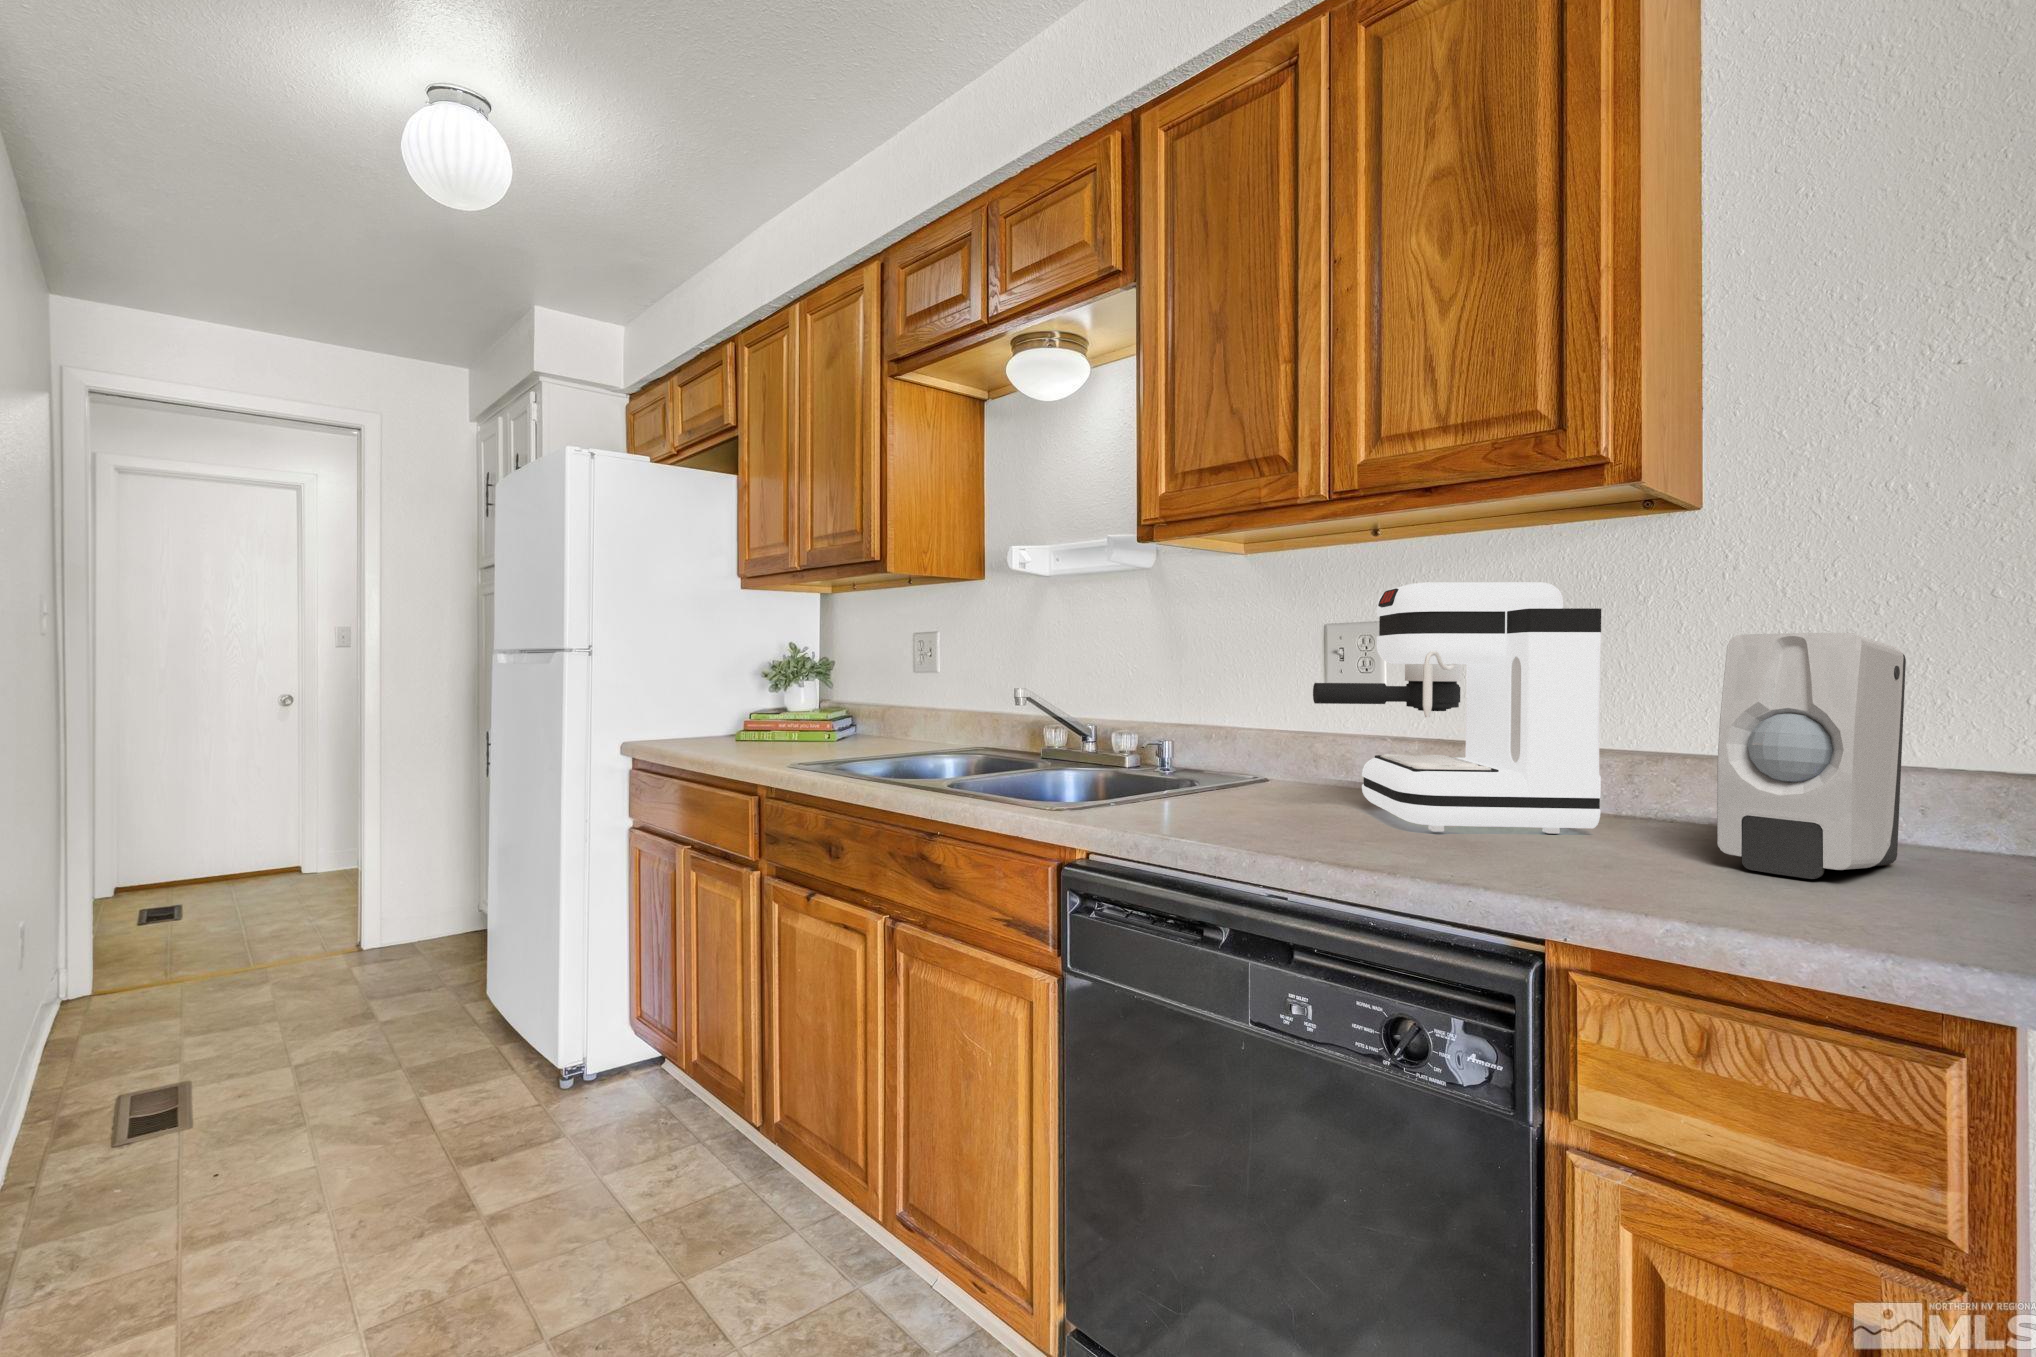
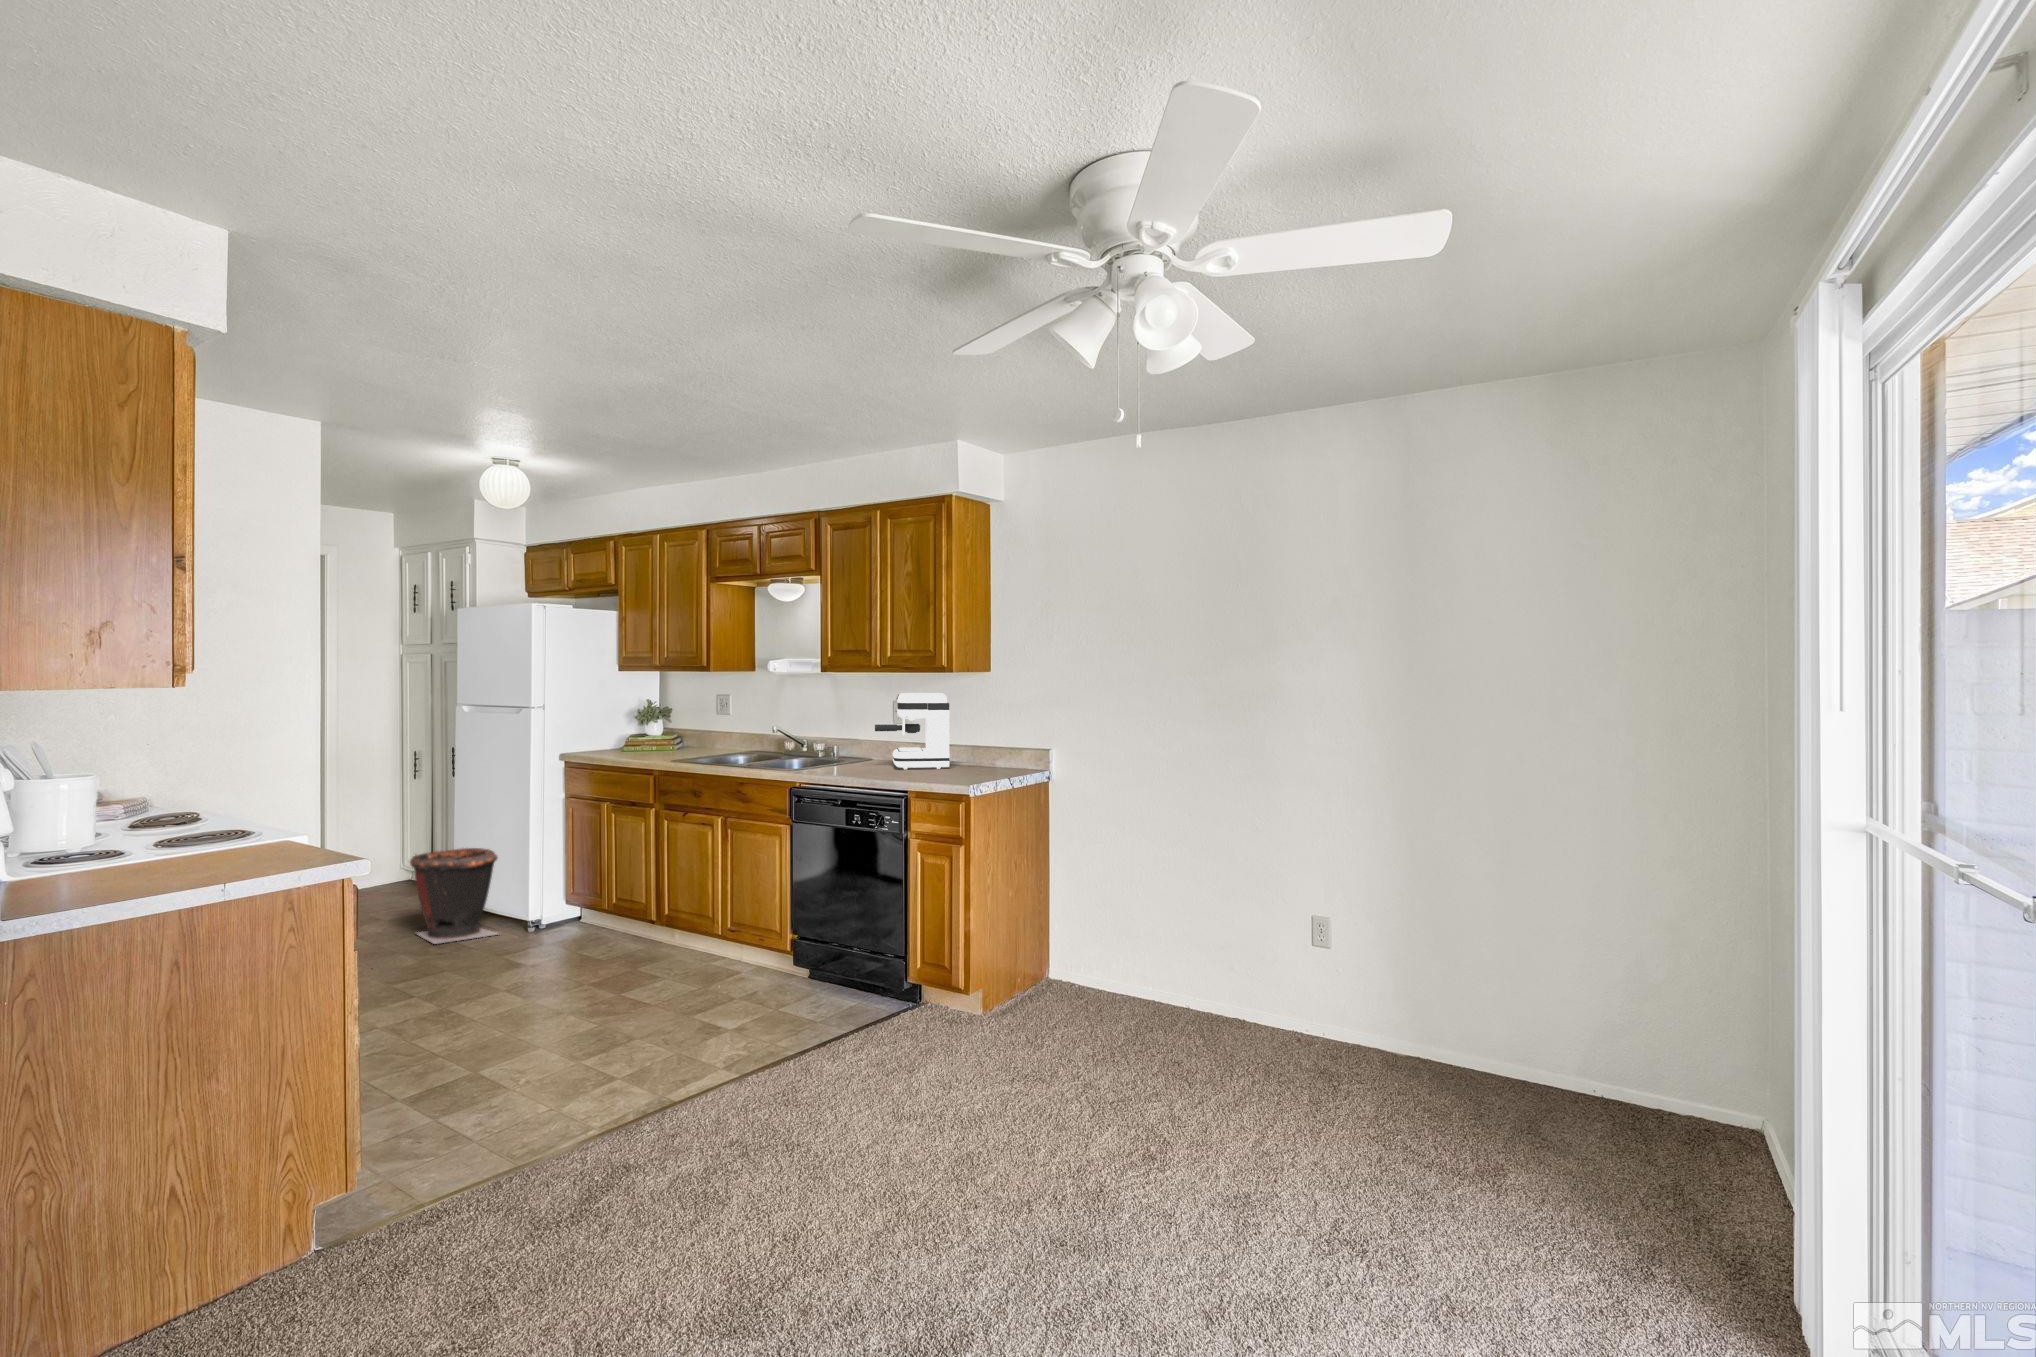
soap dispenser: present [1717,633,1906,879] -> none [962,713,1010,774]
waste bin: none [342,910,514,1113] -> present [410,848,498,944]

